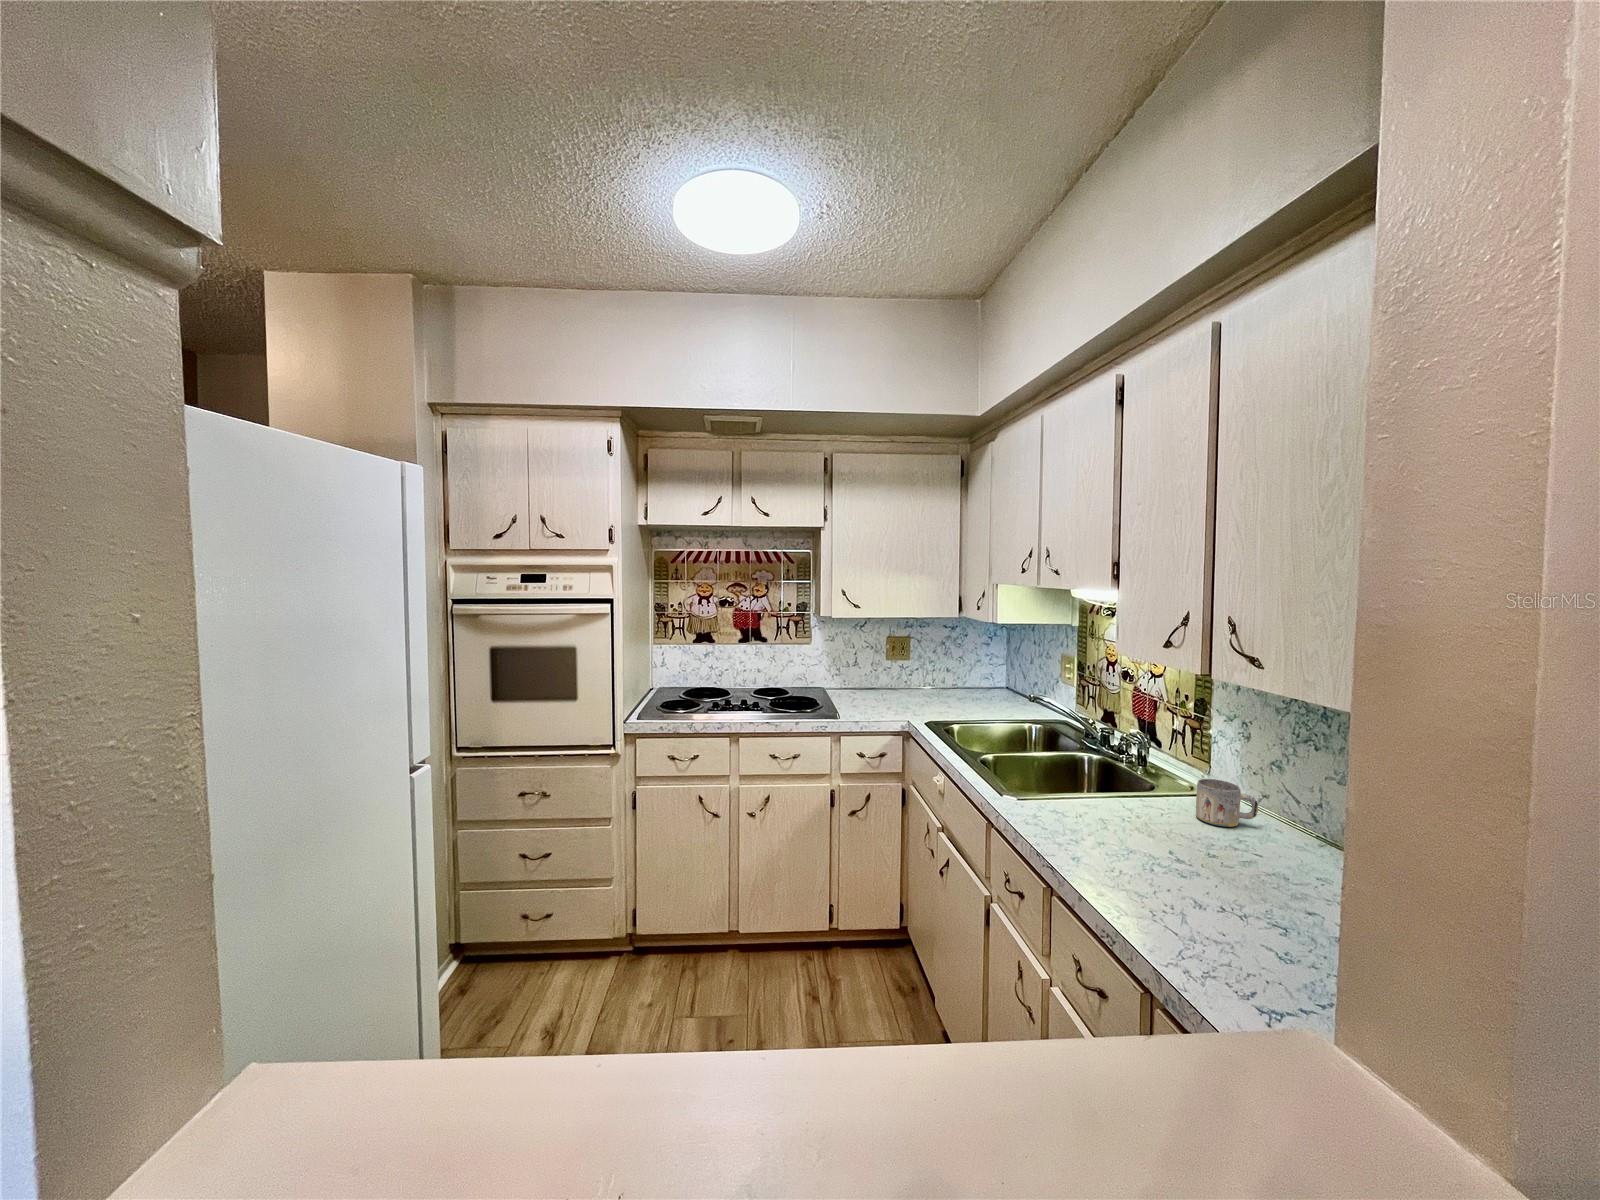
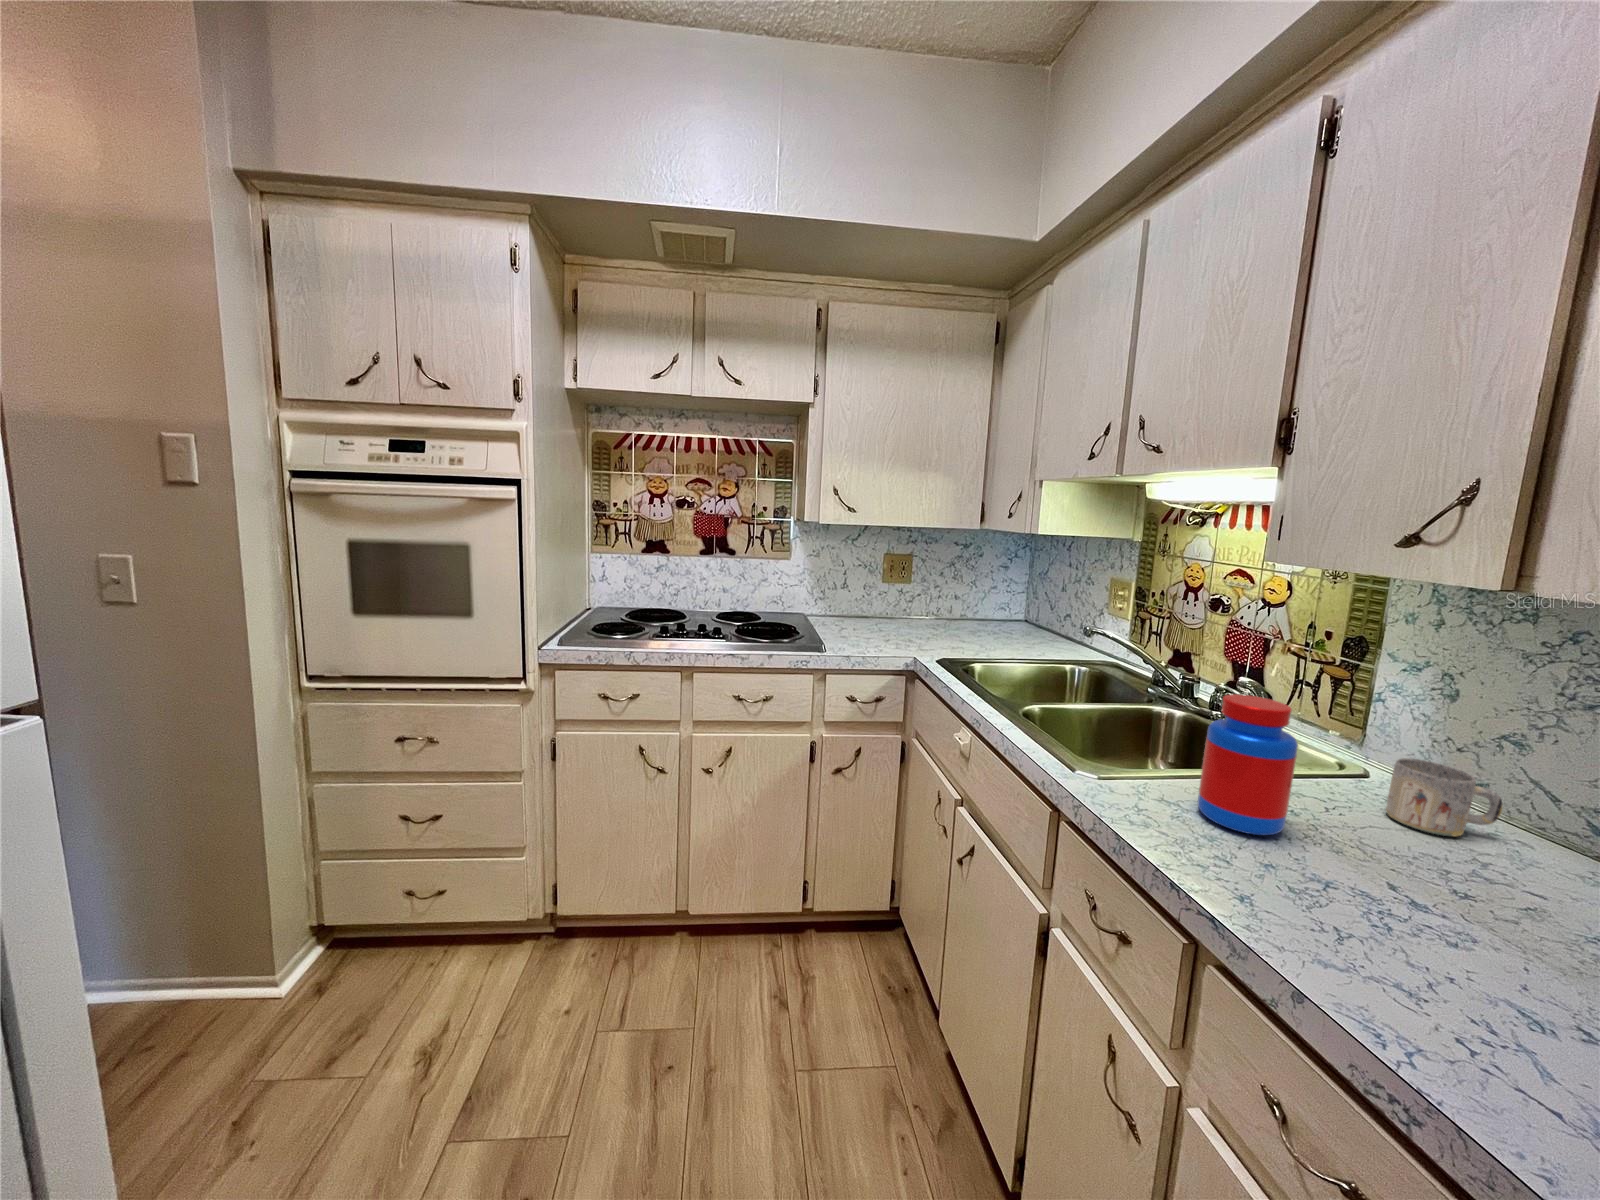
jar: none [1070,740,1121,827] -> present [1198,694,1298,835]

